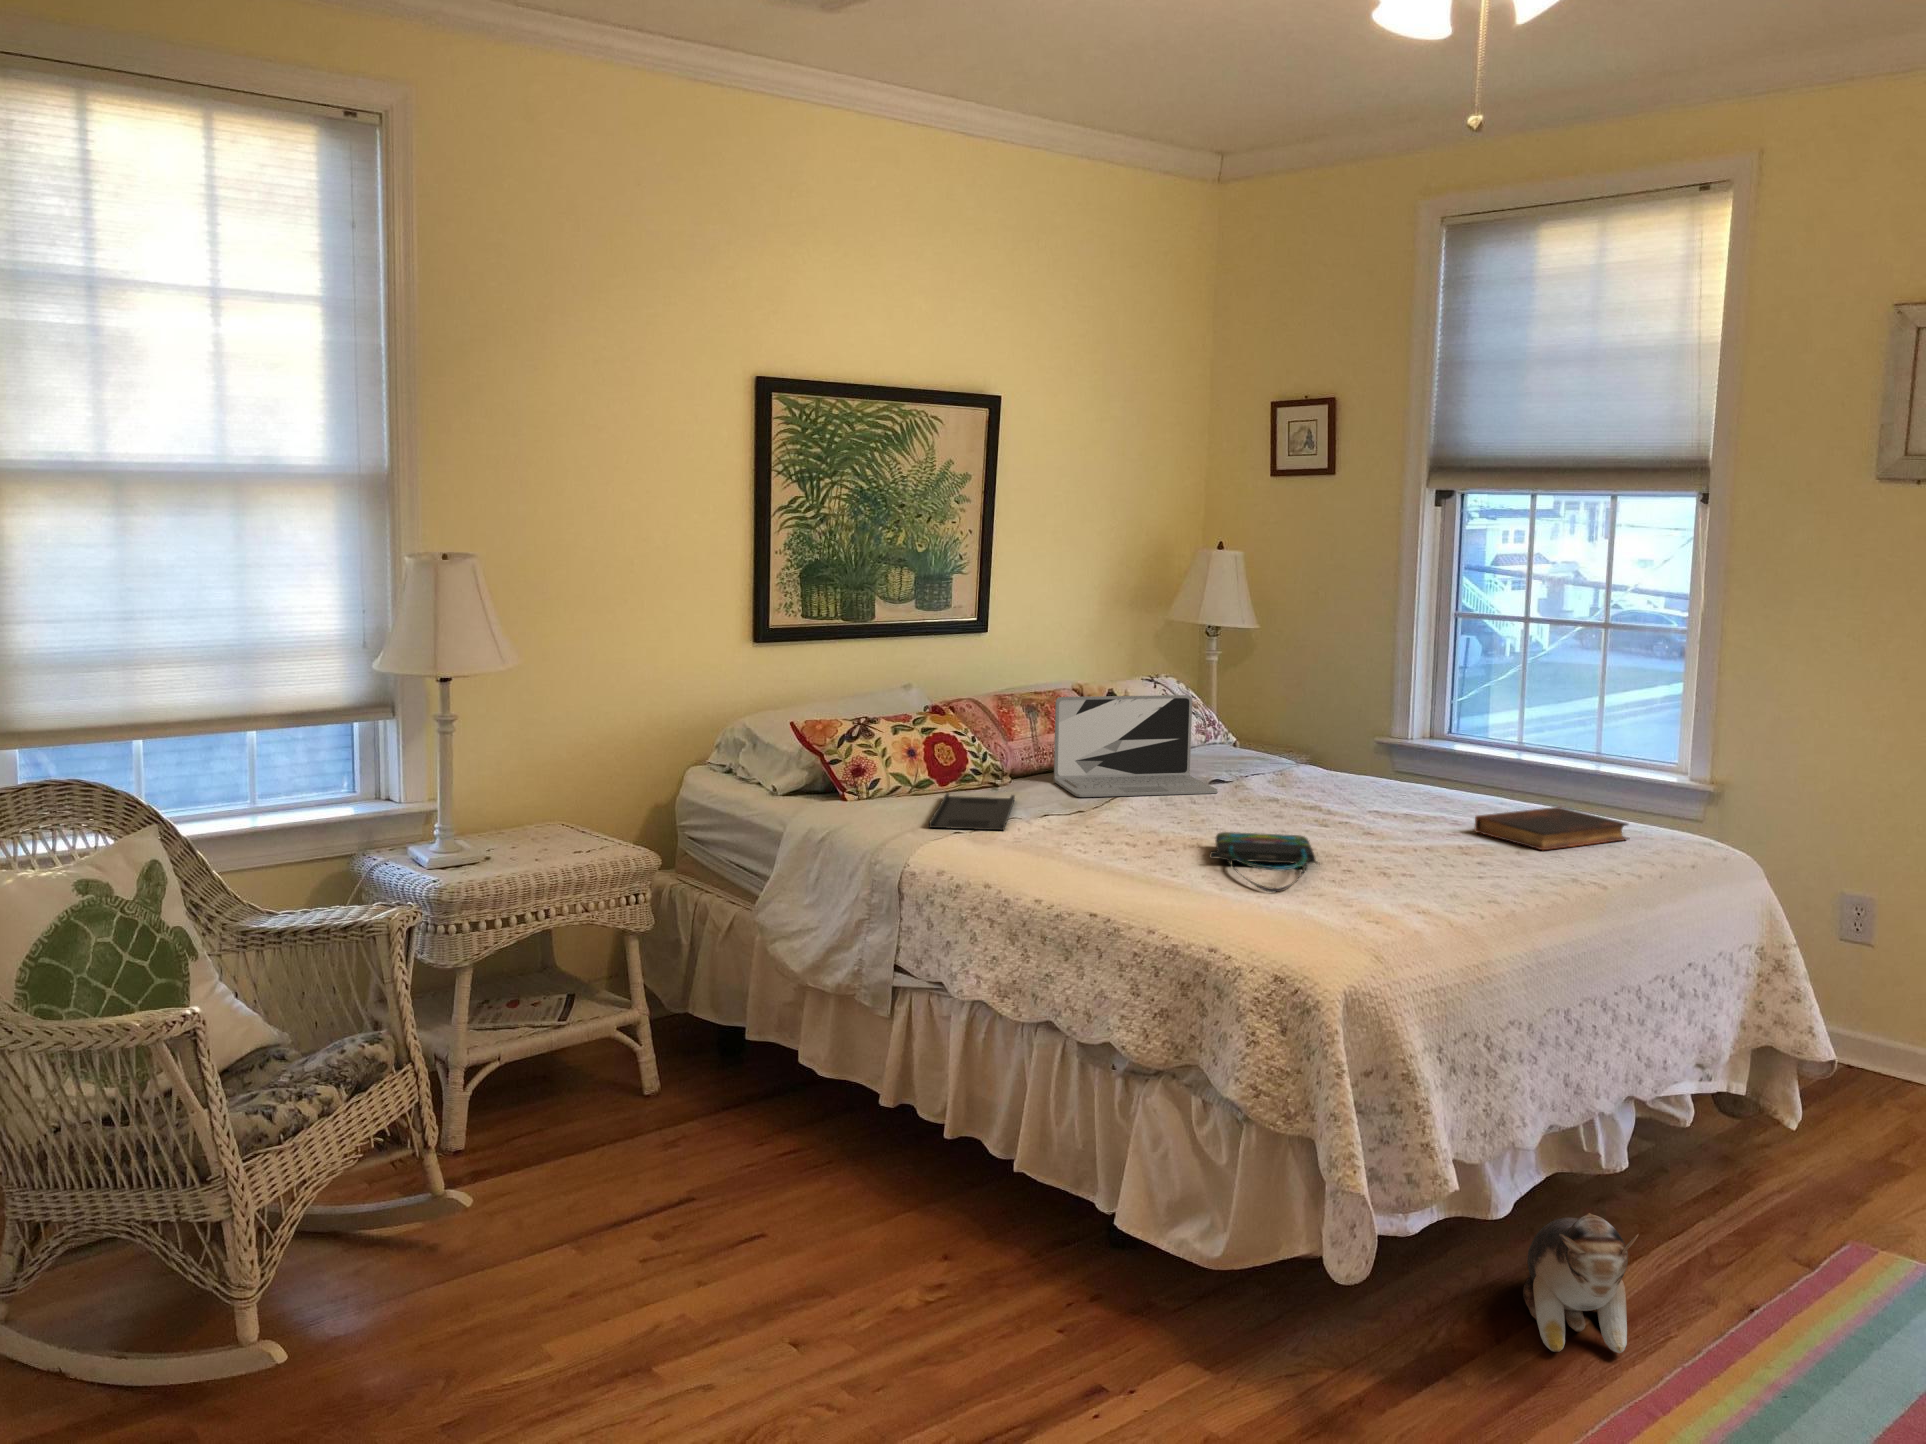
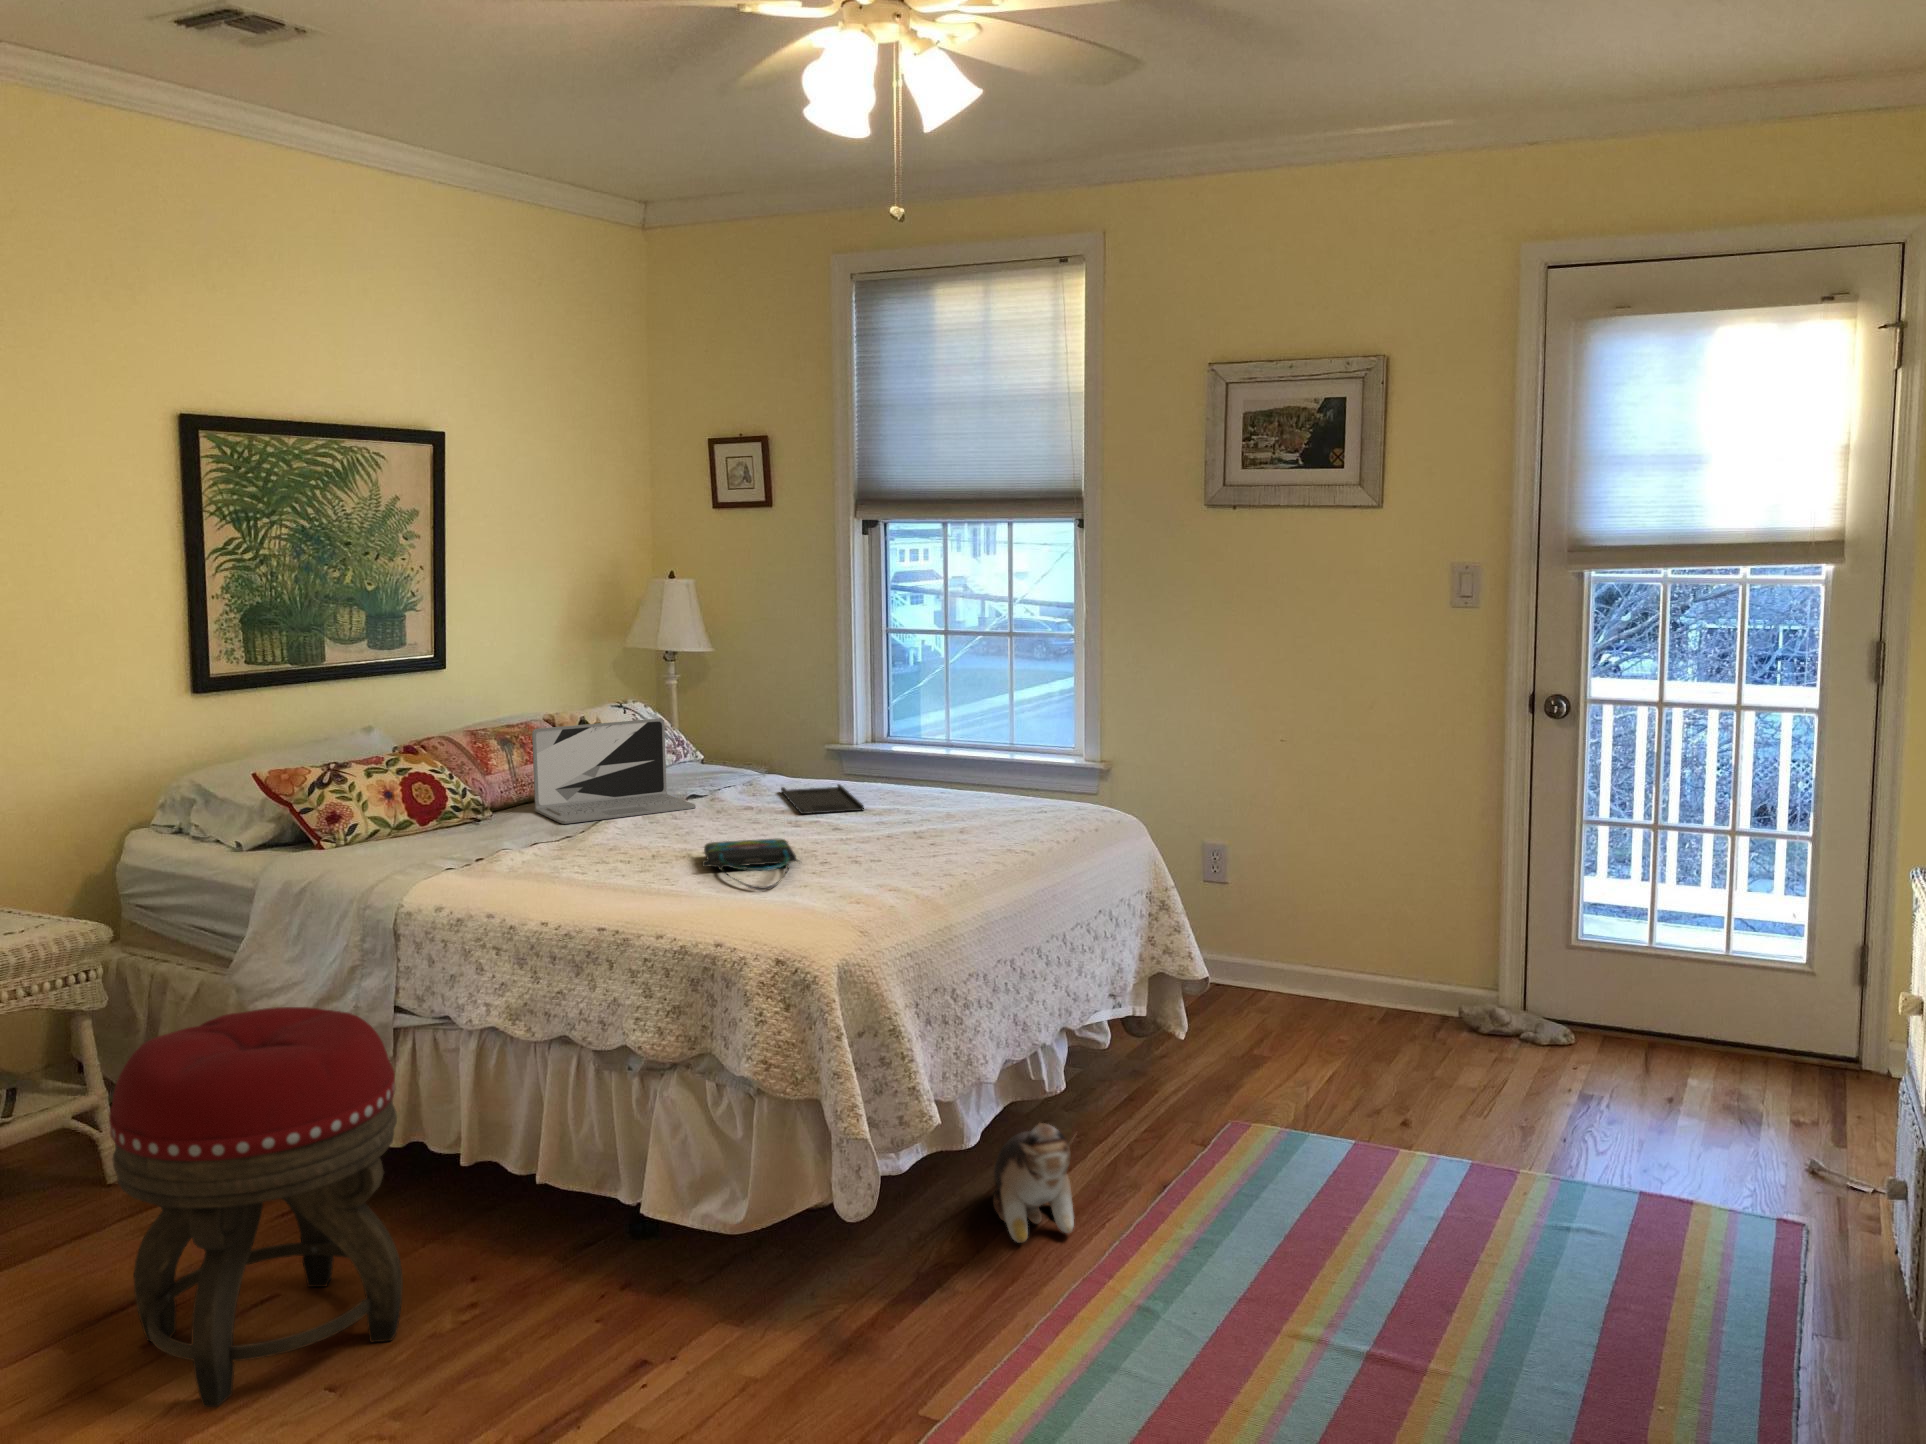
tray: present [929,793,1015,830] -> present [781,784,864,814]
book: present [1475,807,1628,850] -> none [924,793,1045,831]
footstool: none [618,952,875,1336] -> present [109,1007,403,1407]

